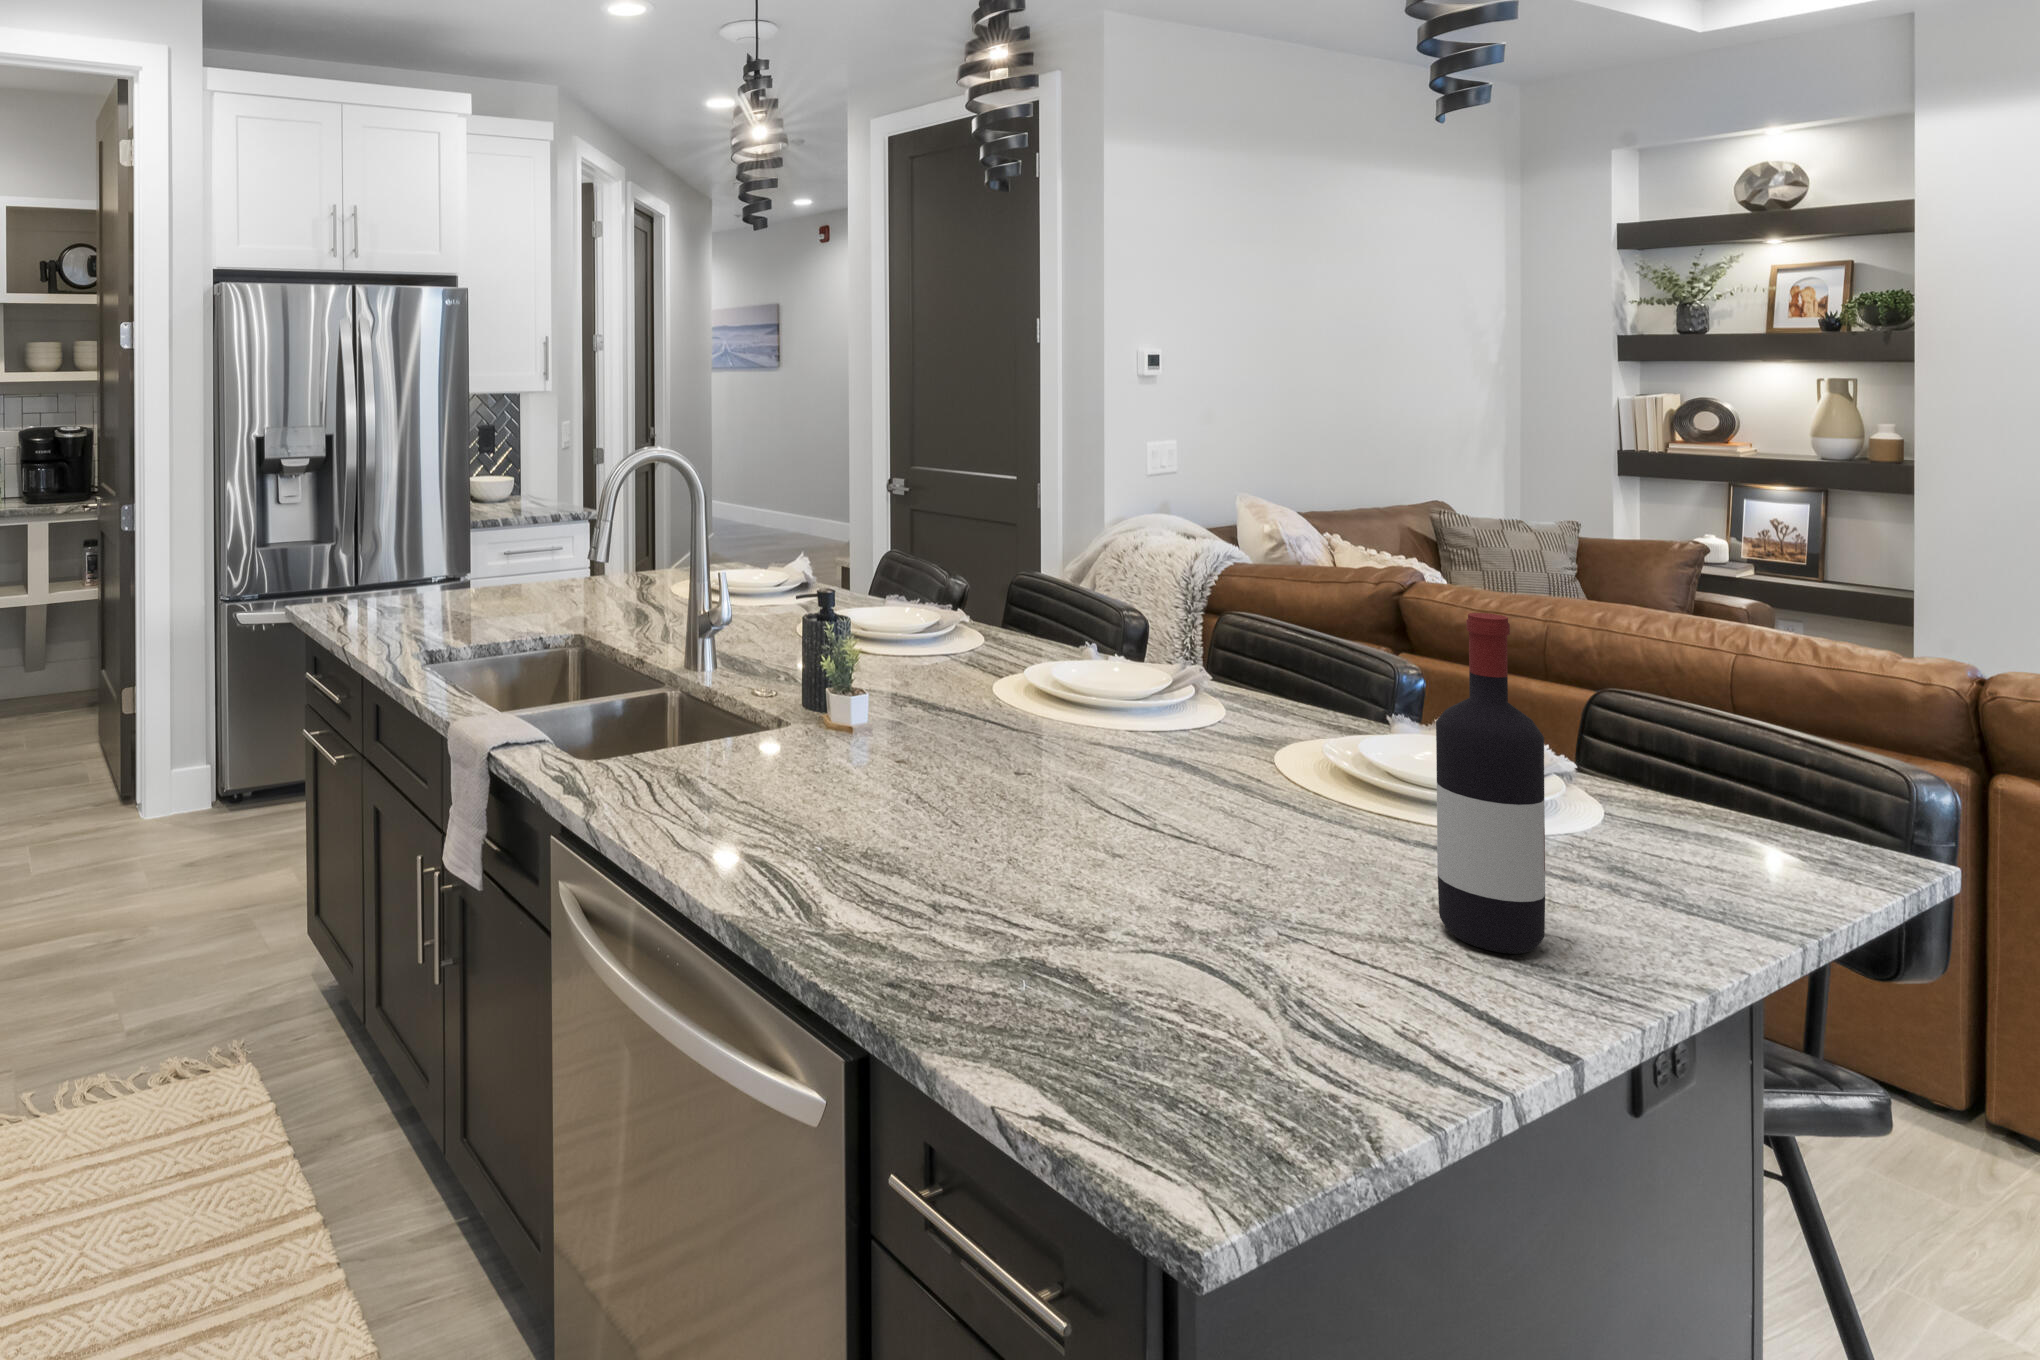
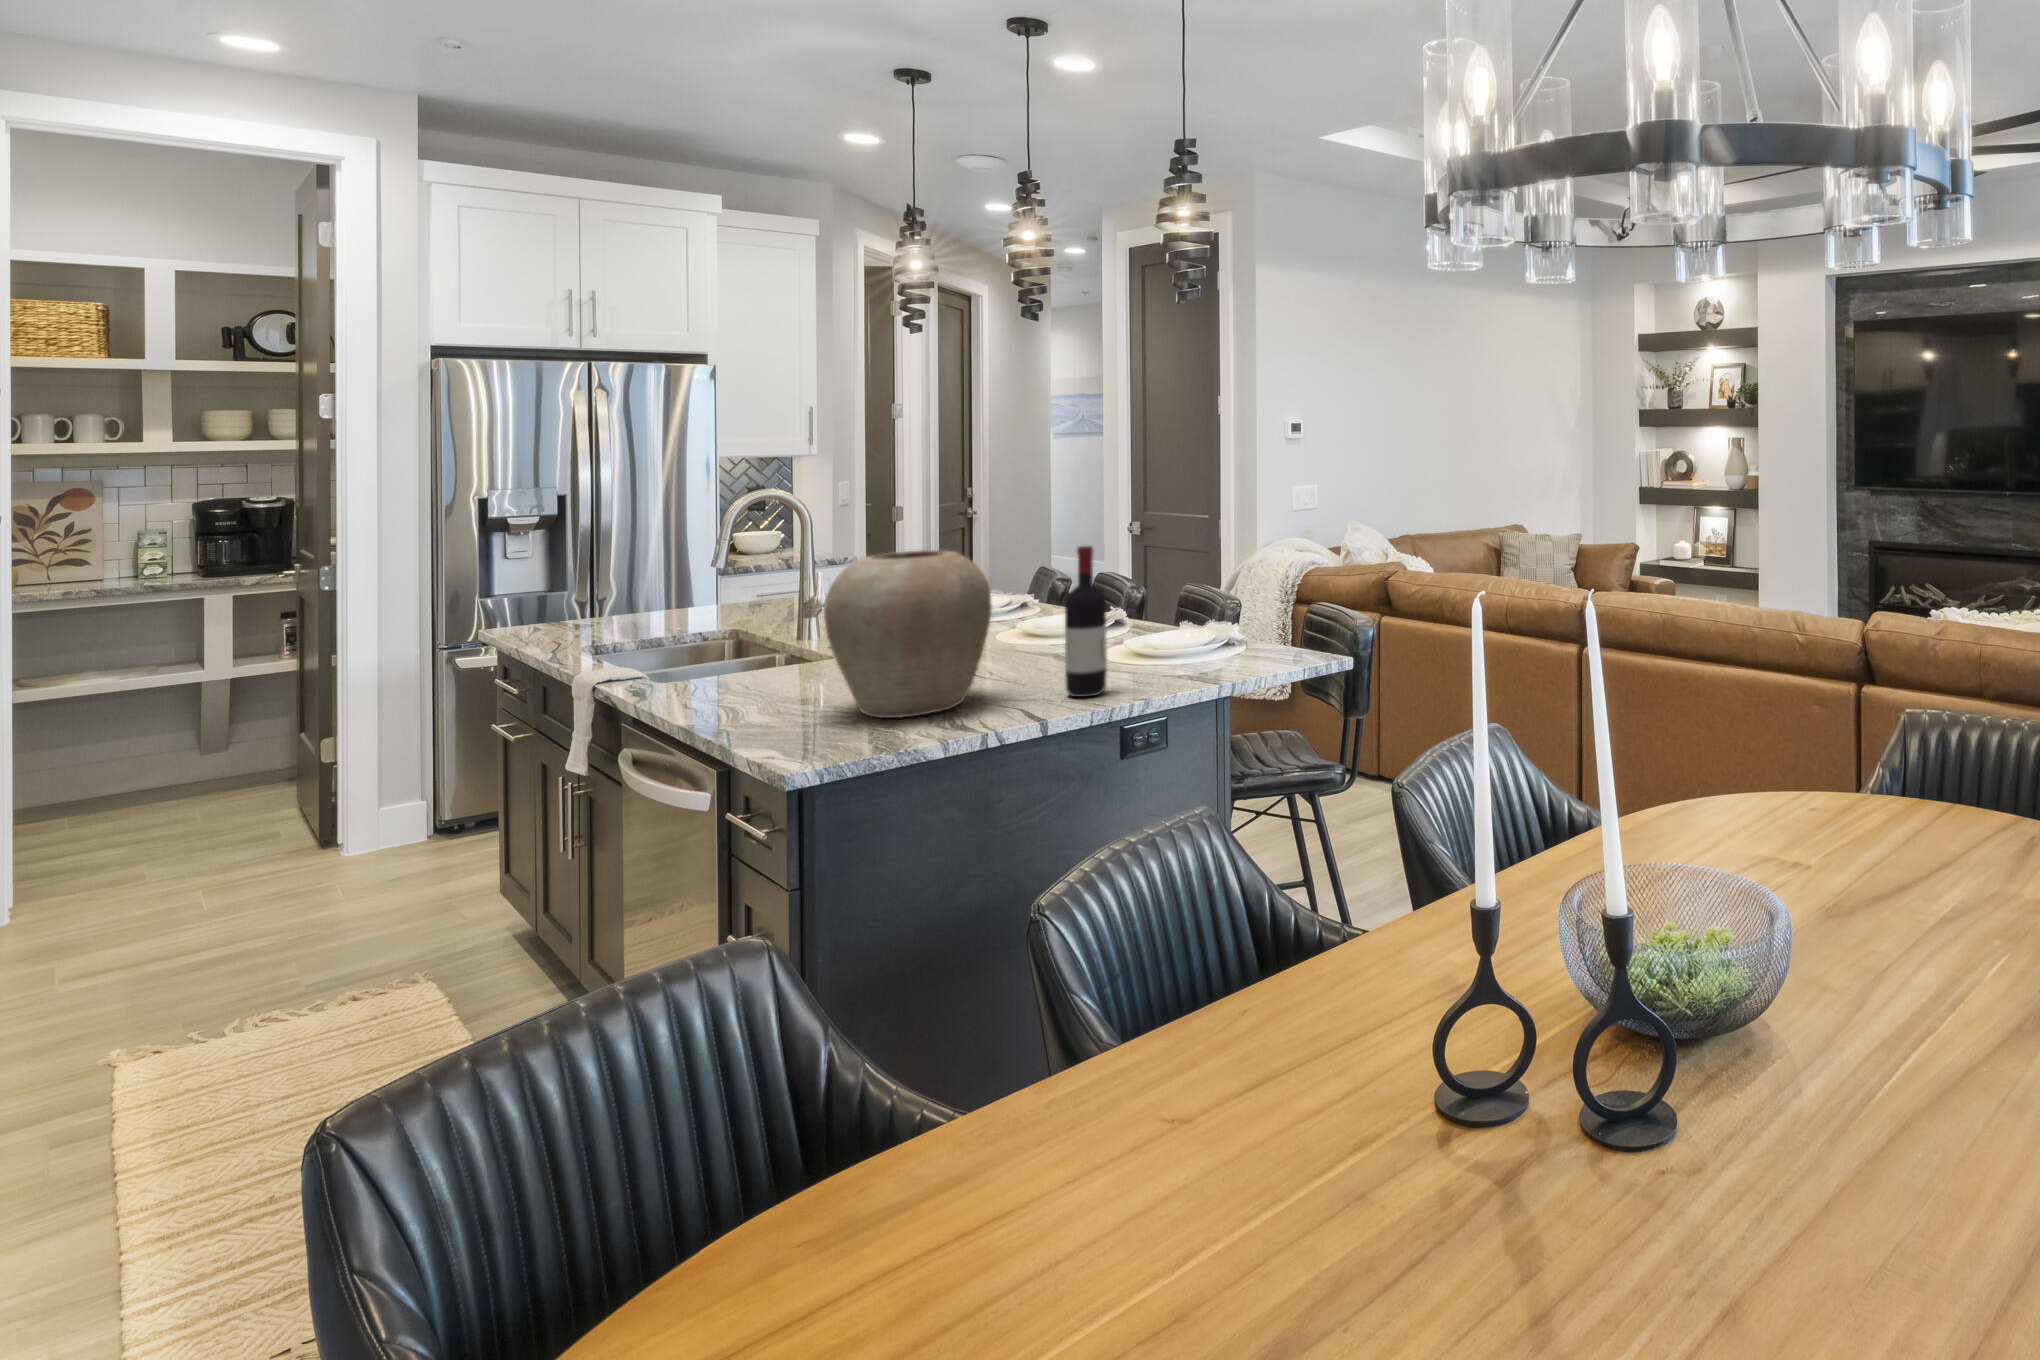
vase: none [966,600,1311,971] -> present [824,550,992,718]

